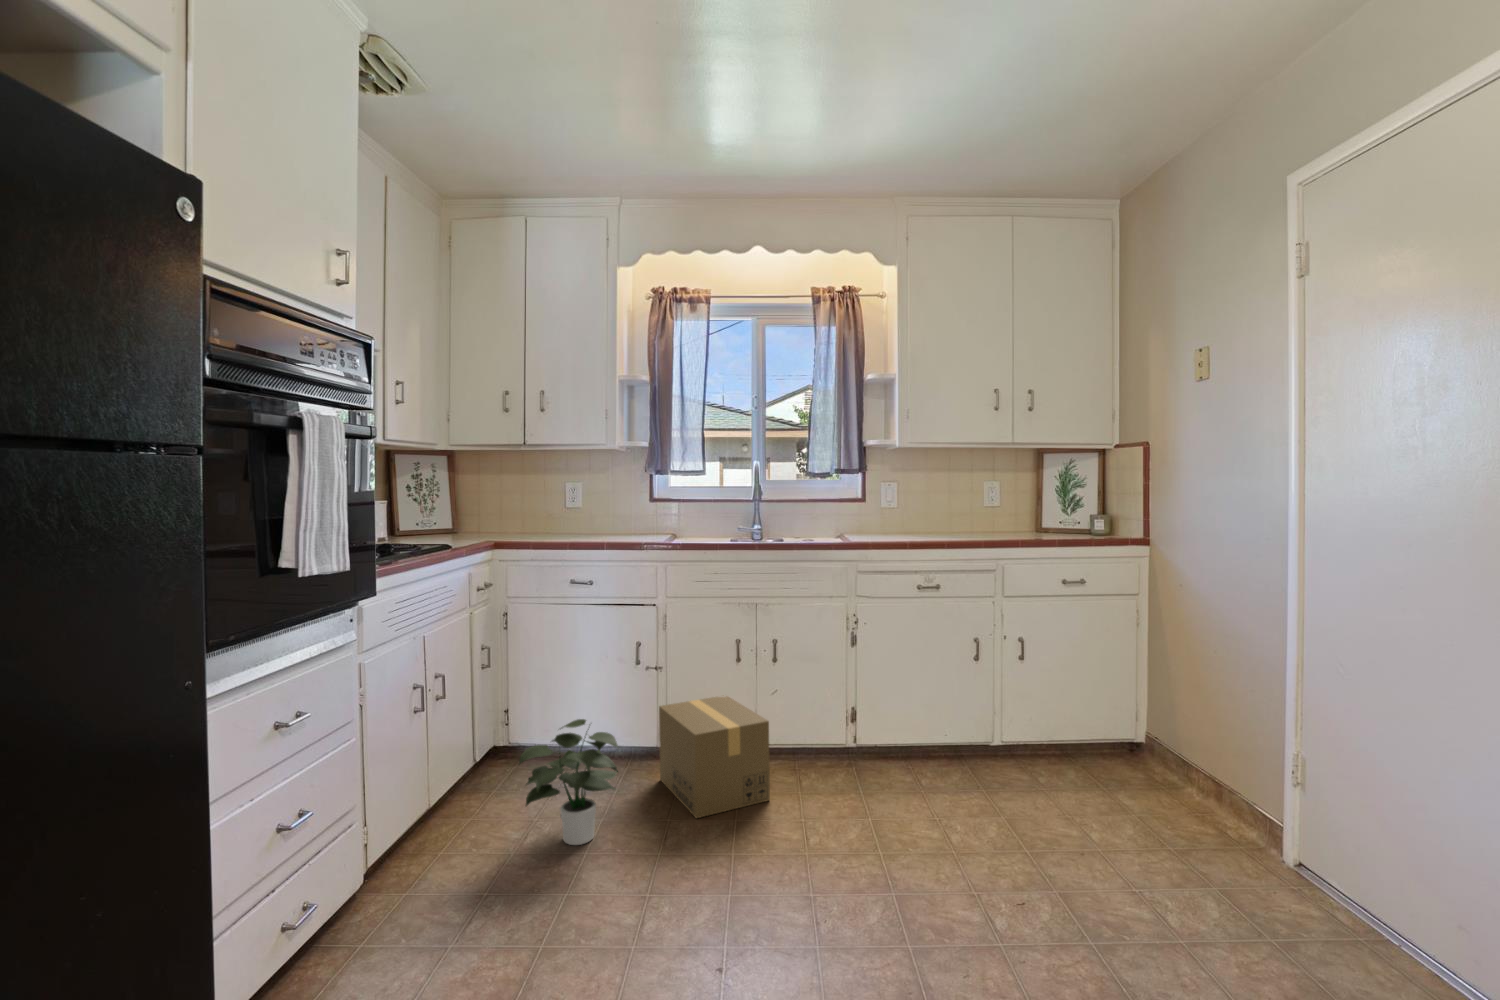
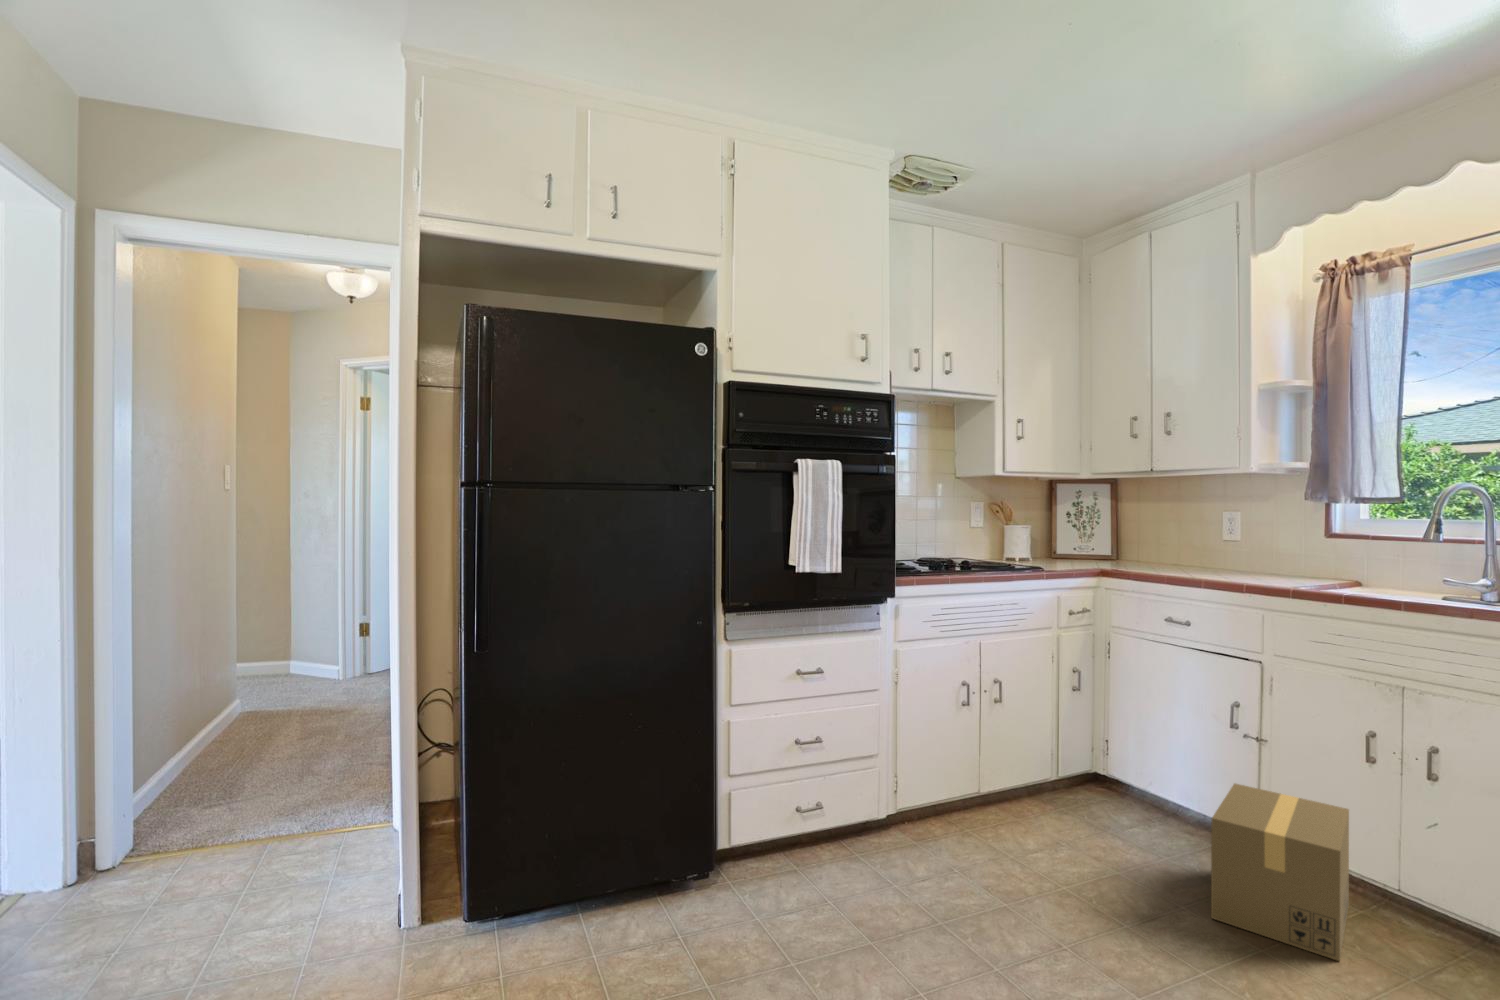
potted plant: present [519,719,618,845] -> none [1023,753,1139,872]

